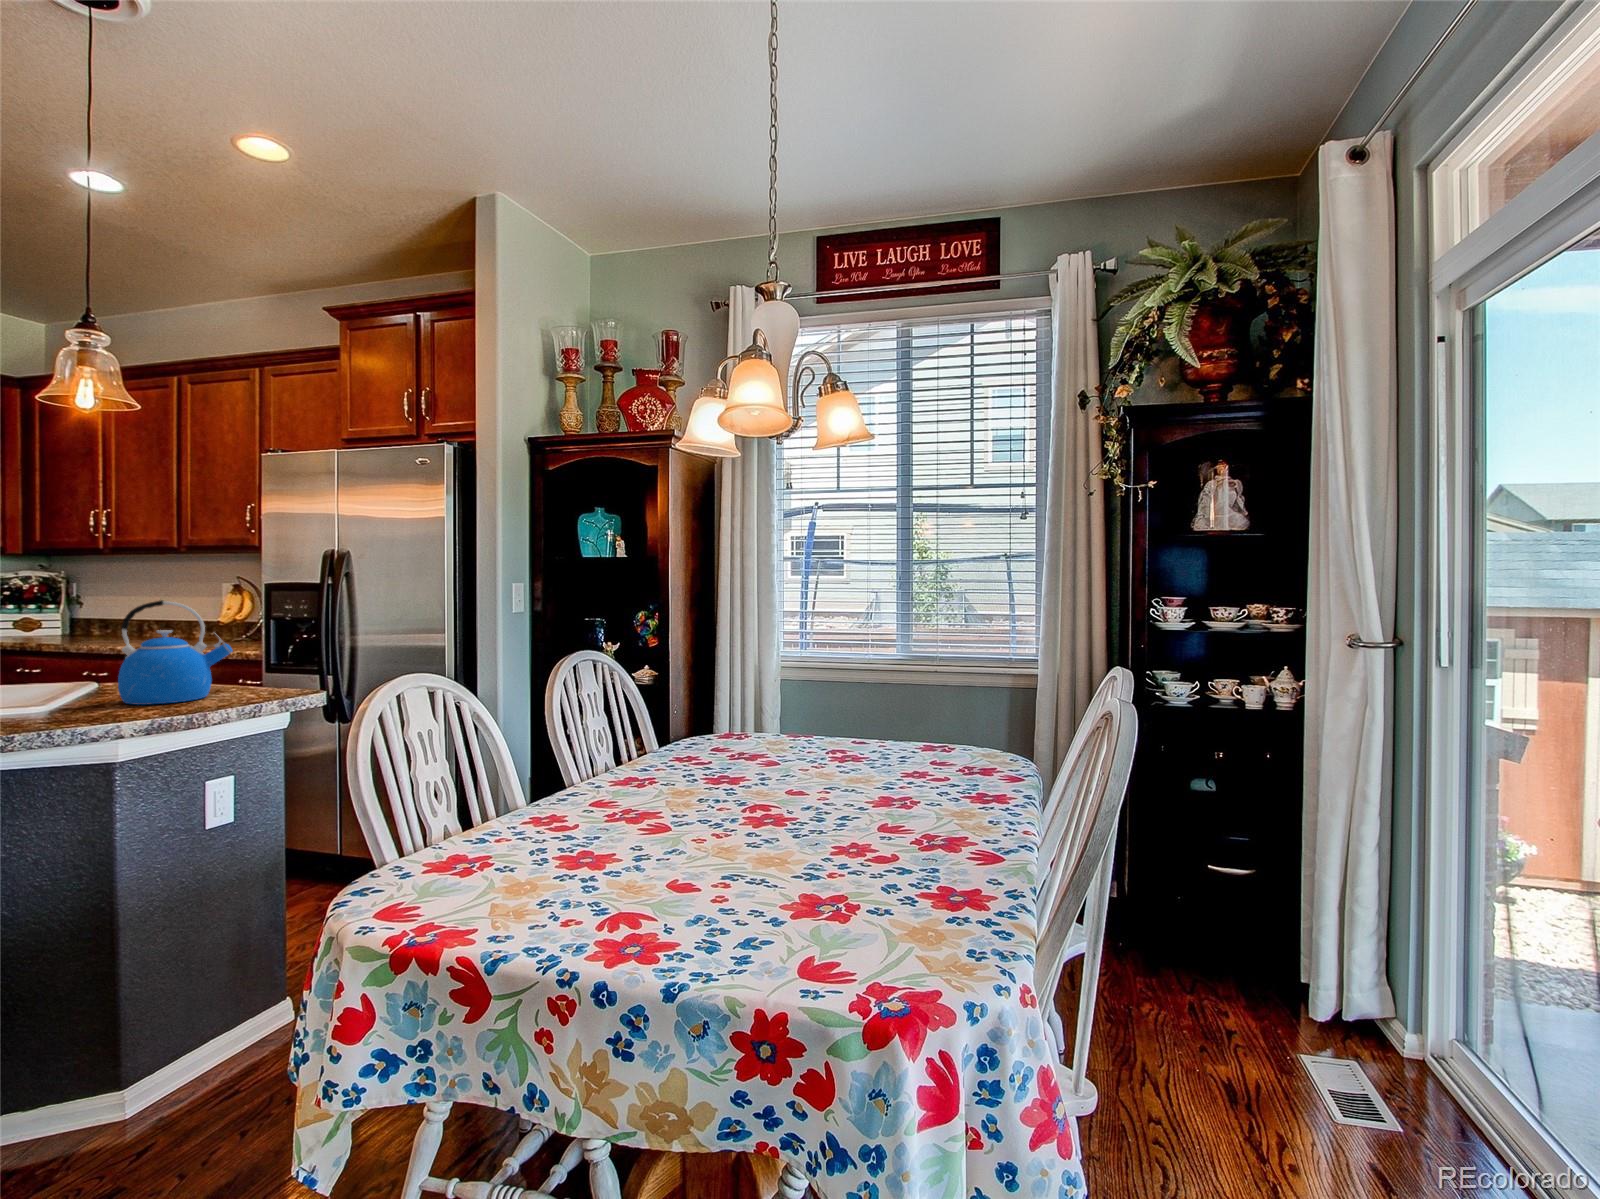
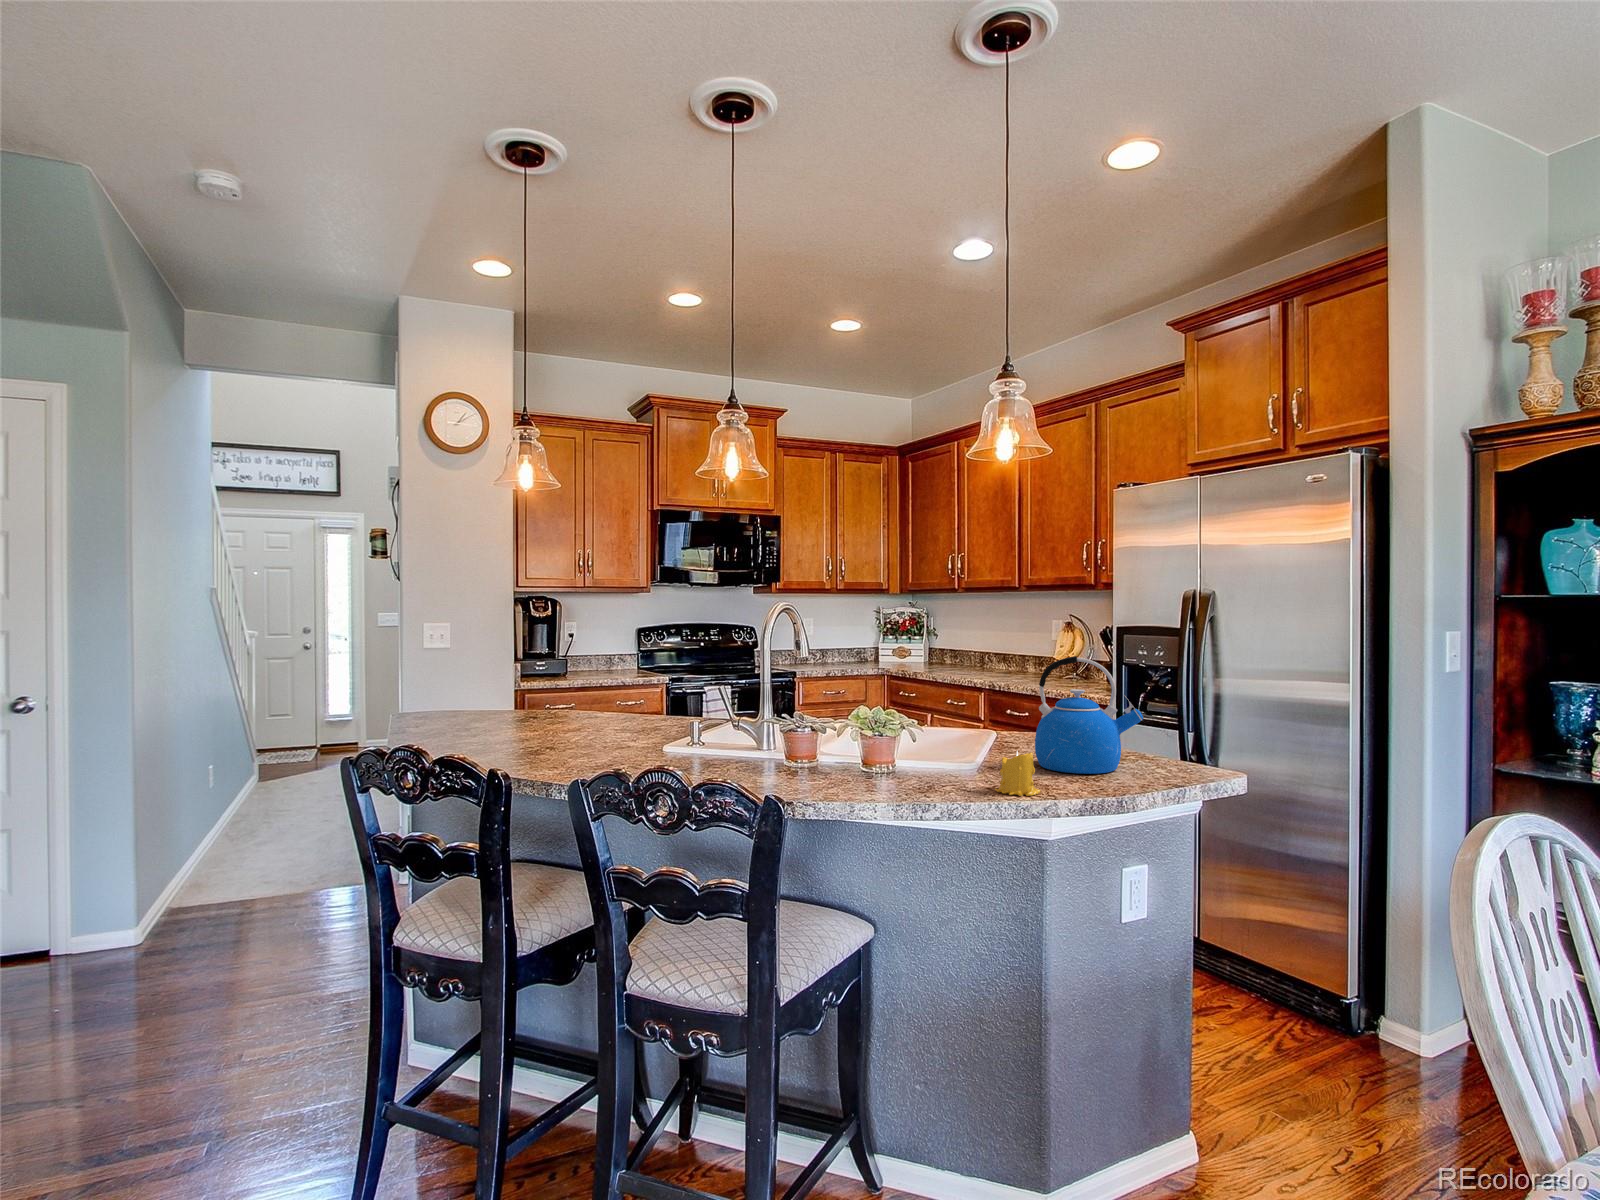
candle: none [50,684,104,726] -> present [995,751,1040,796]

